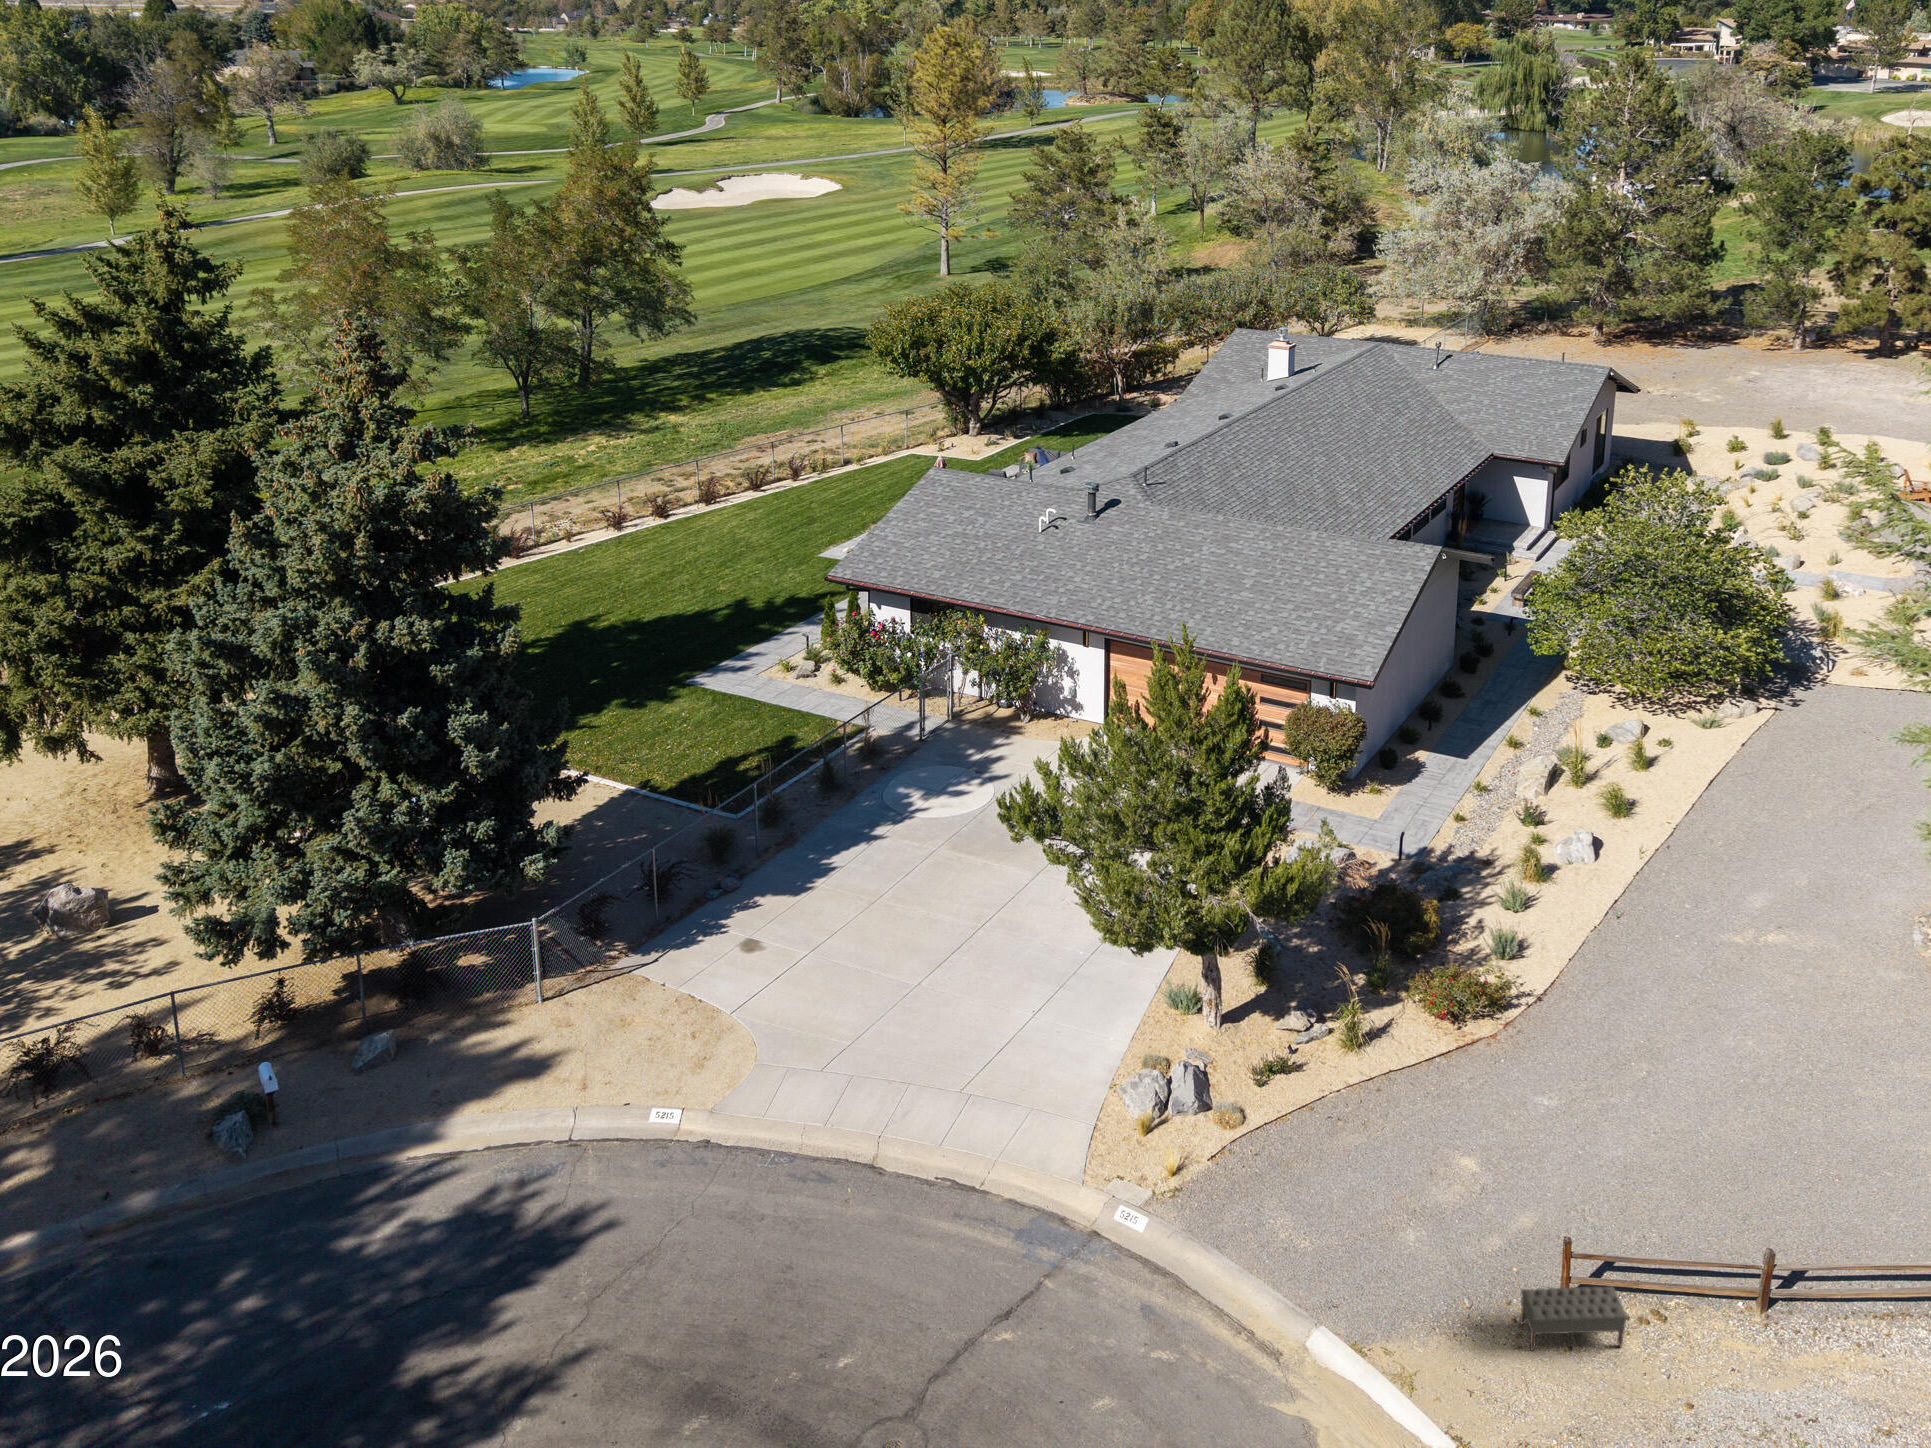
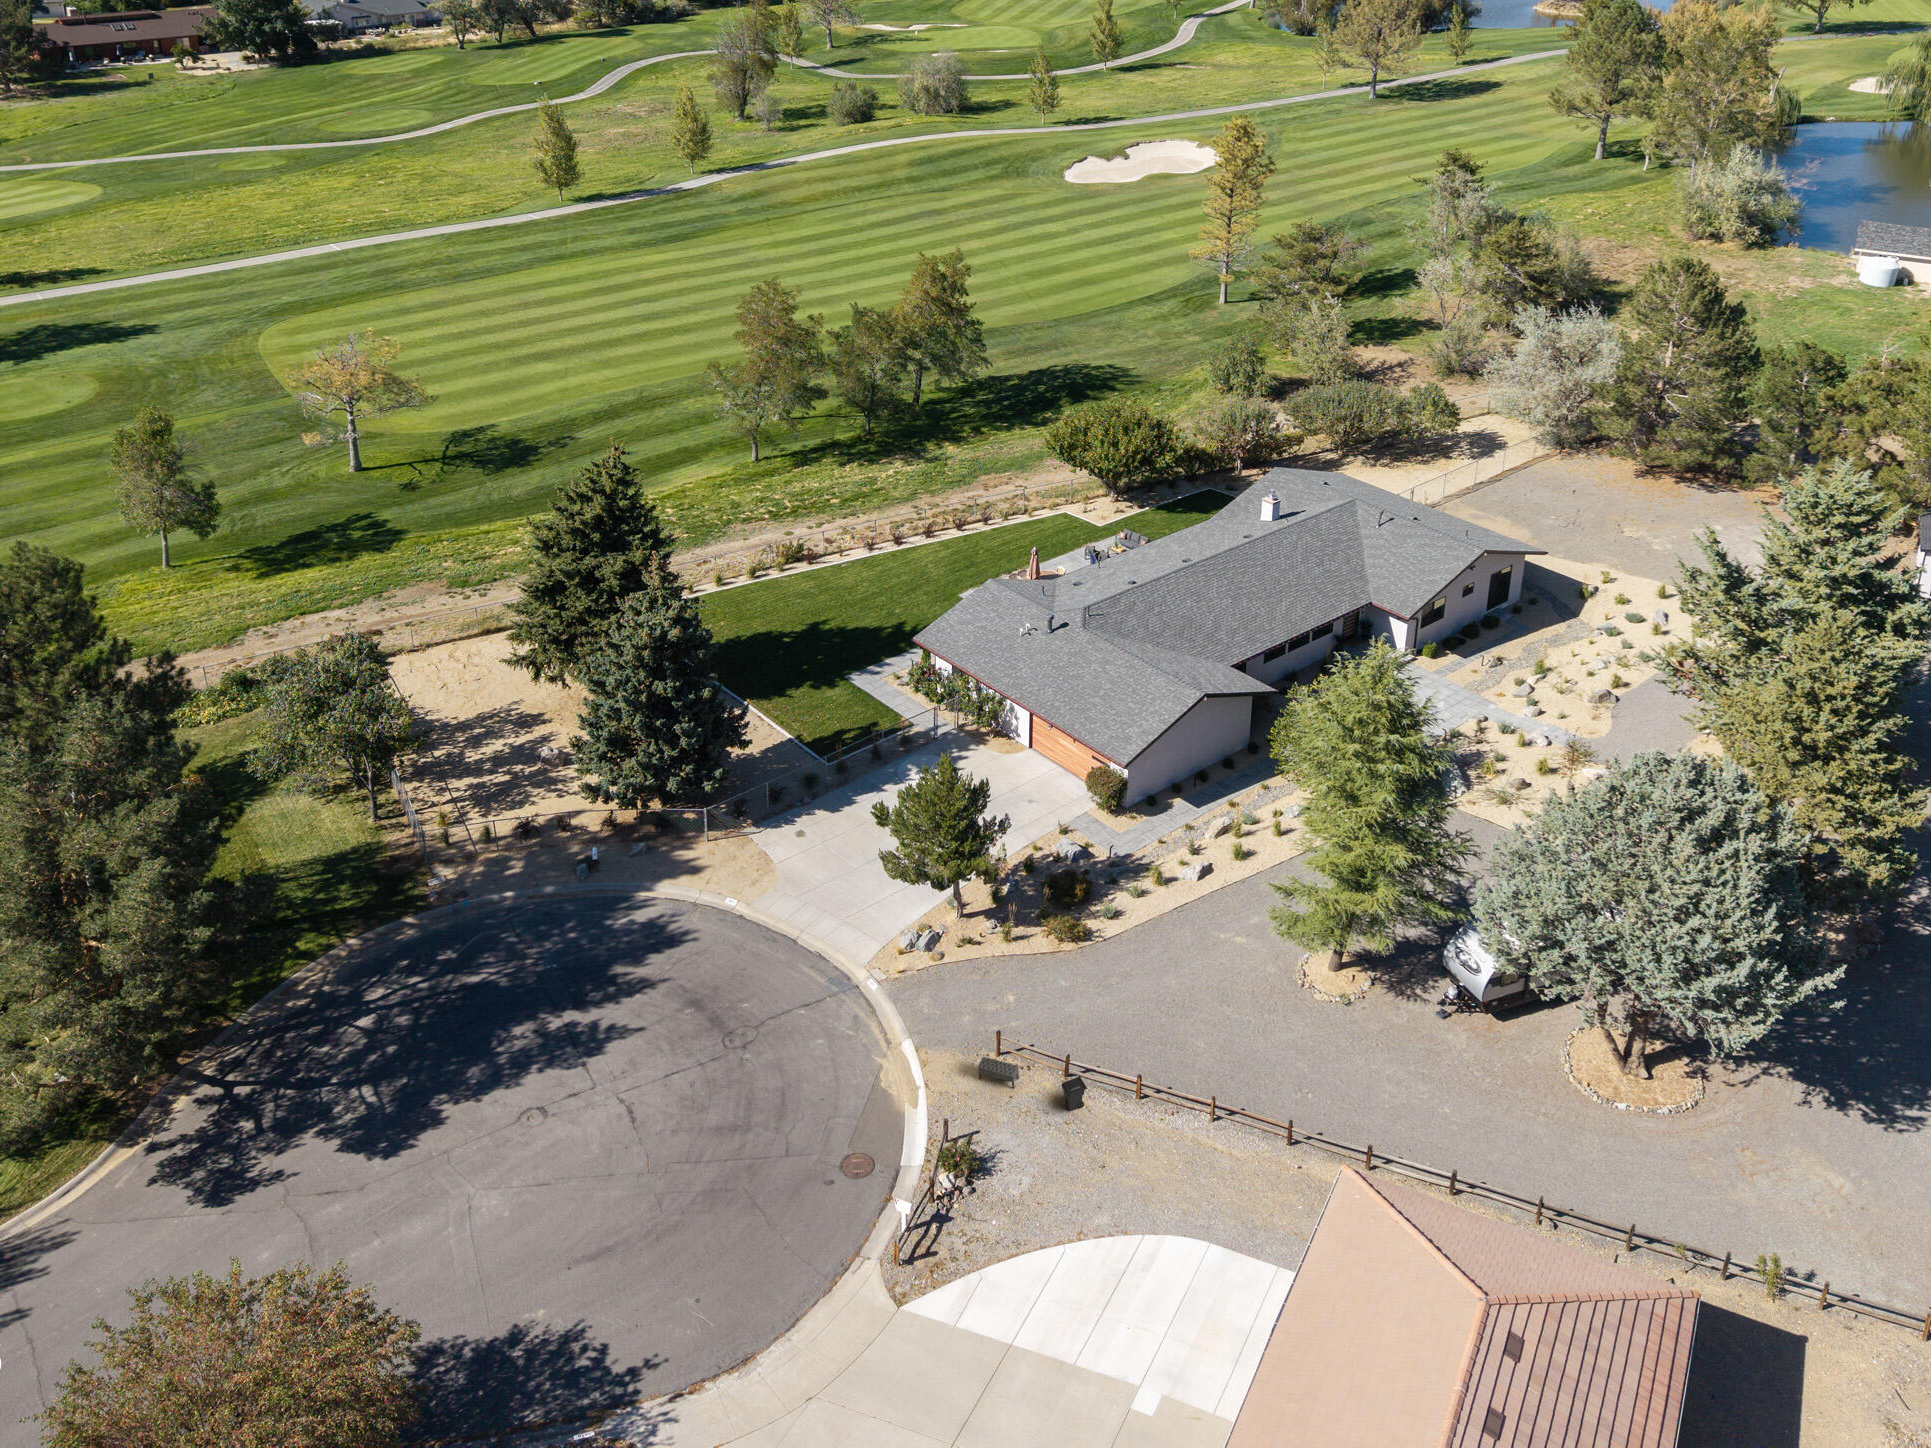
trash can: none [1753,1264,1814,1359] -> present [1061,1076,1087,1111]

